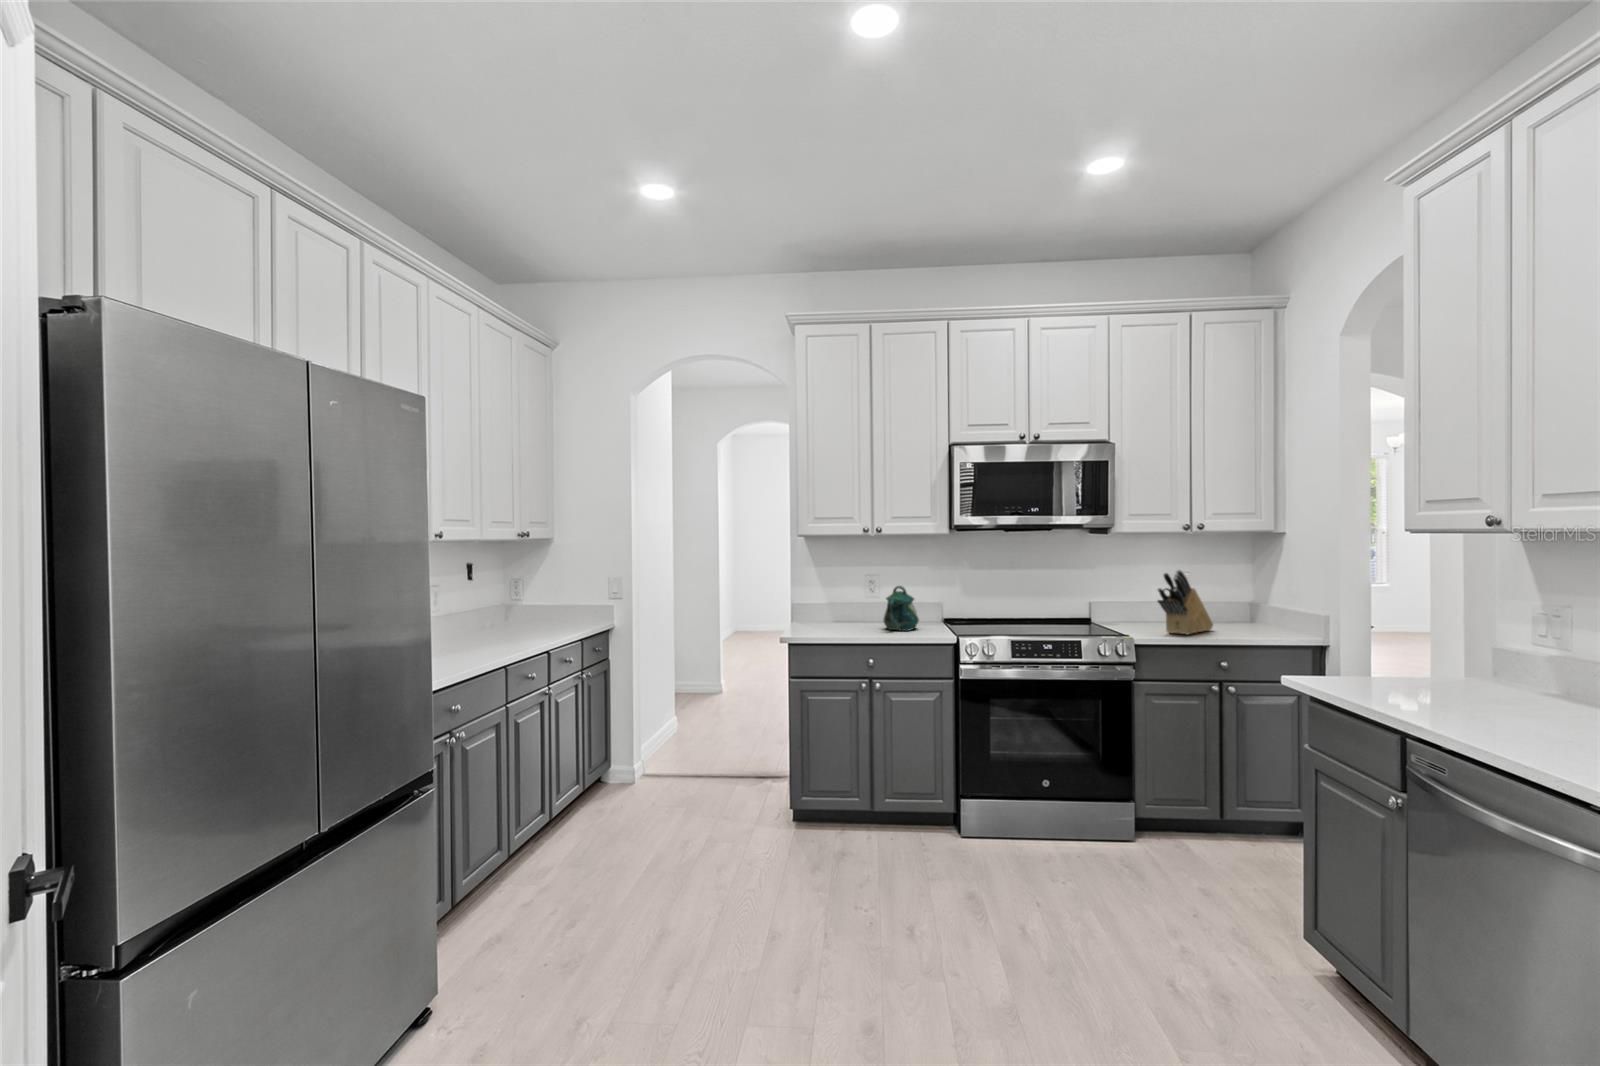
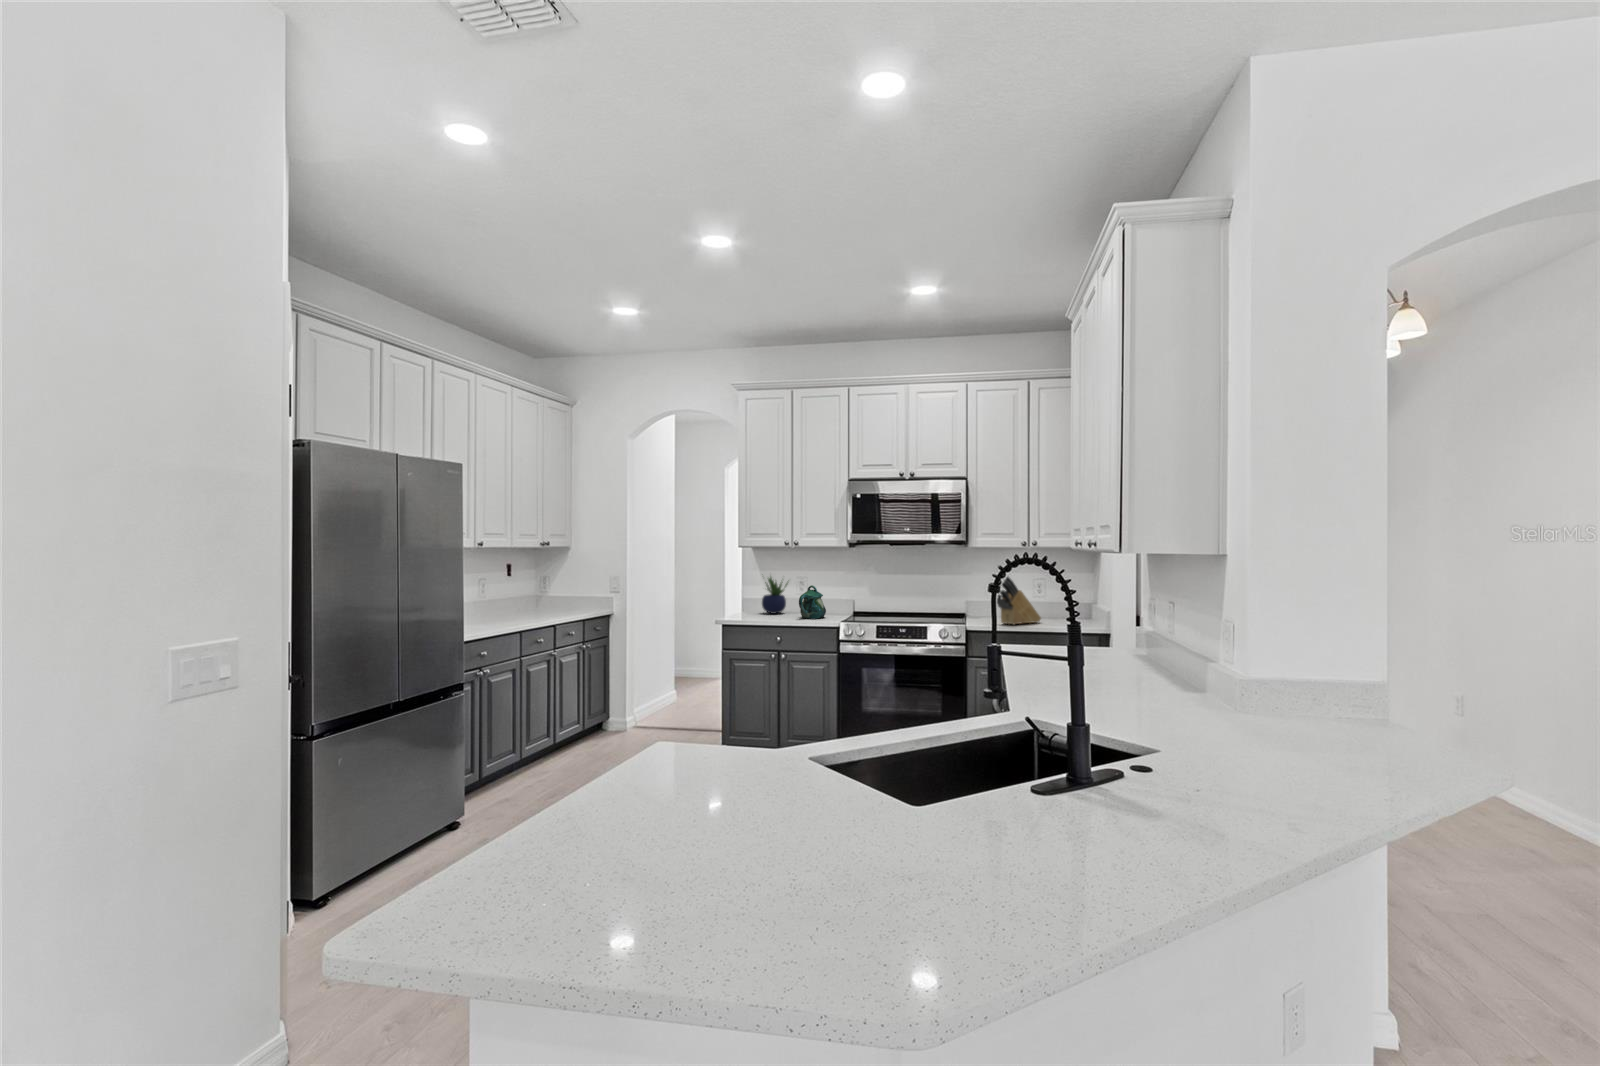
potted plant: none [821,568,861,623] -> present [762,577,788,614]

